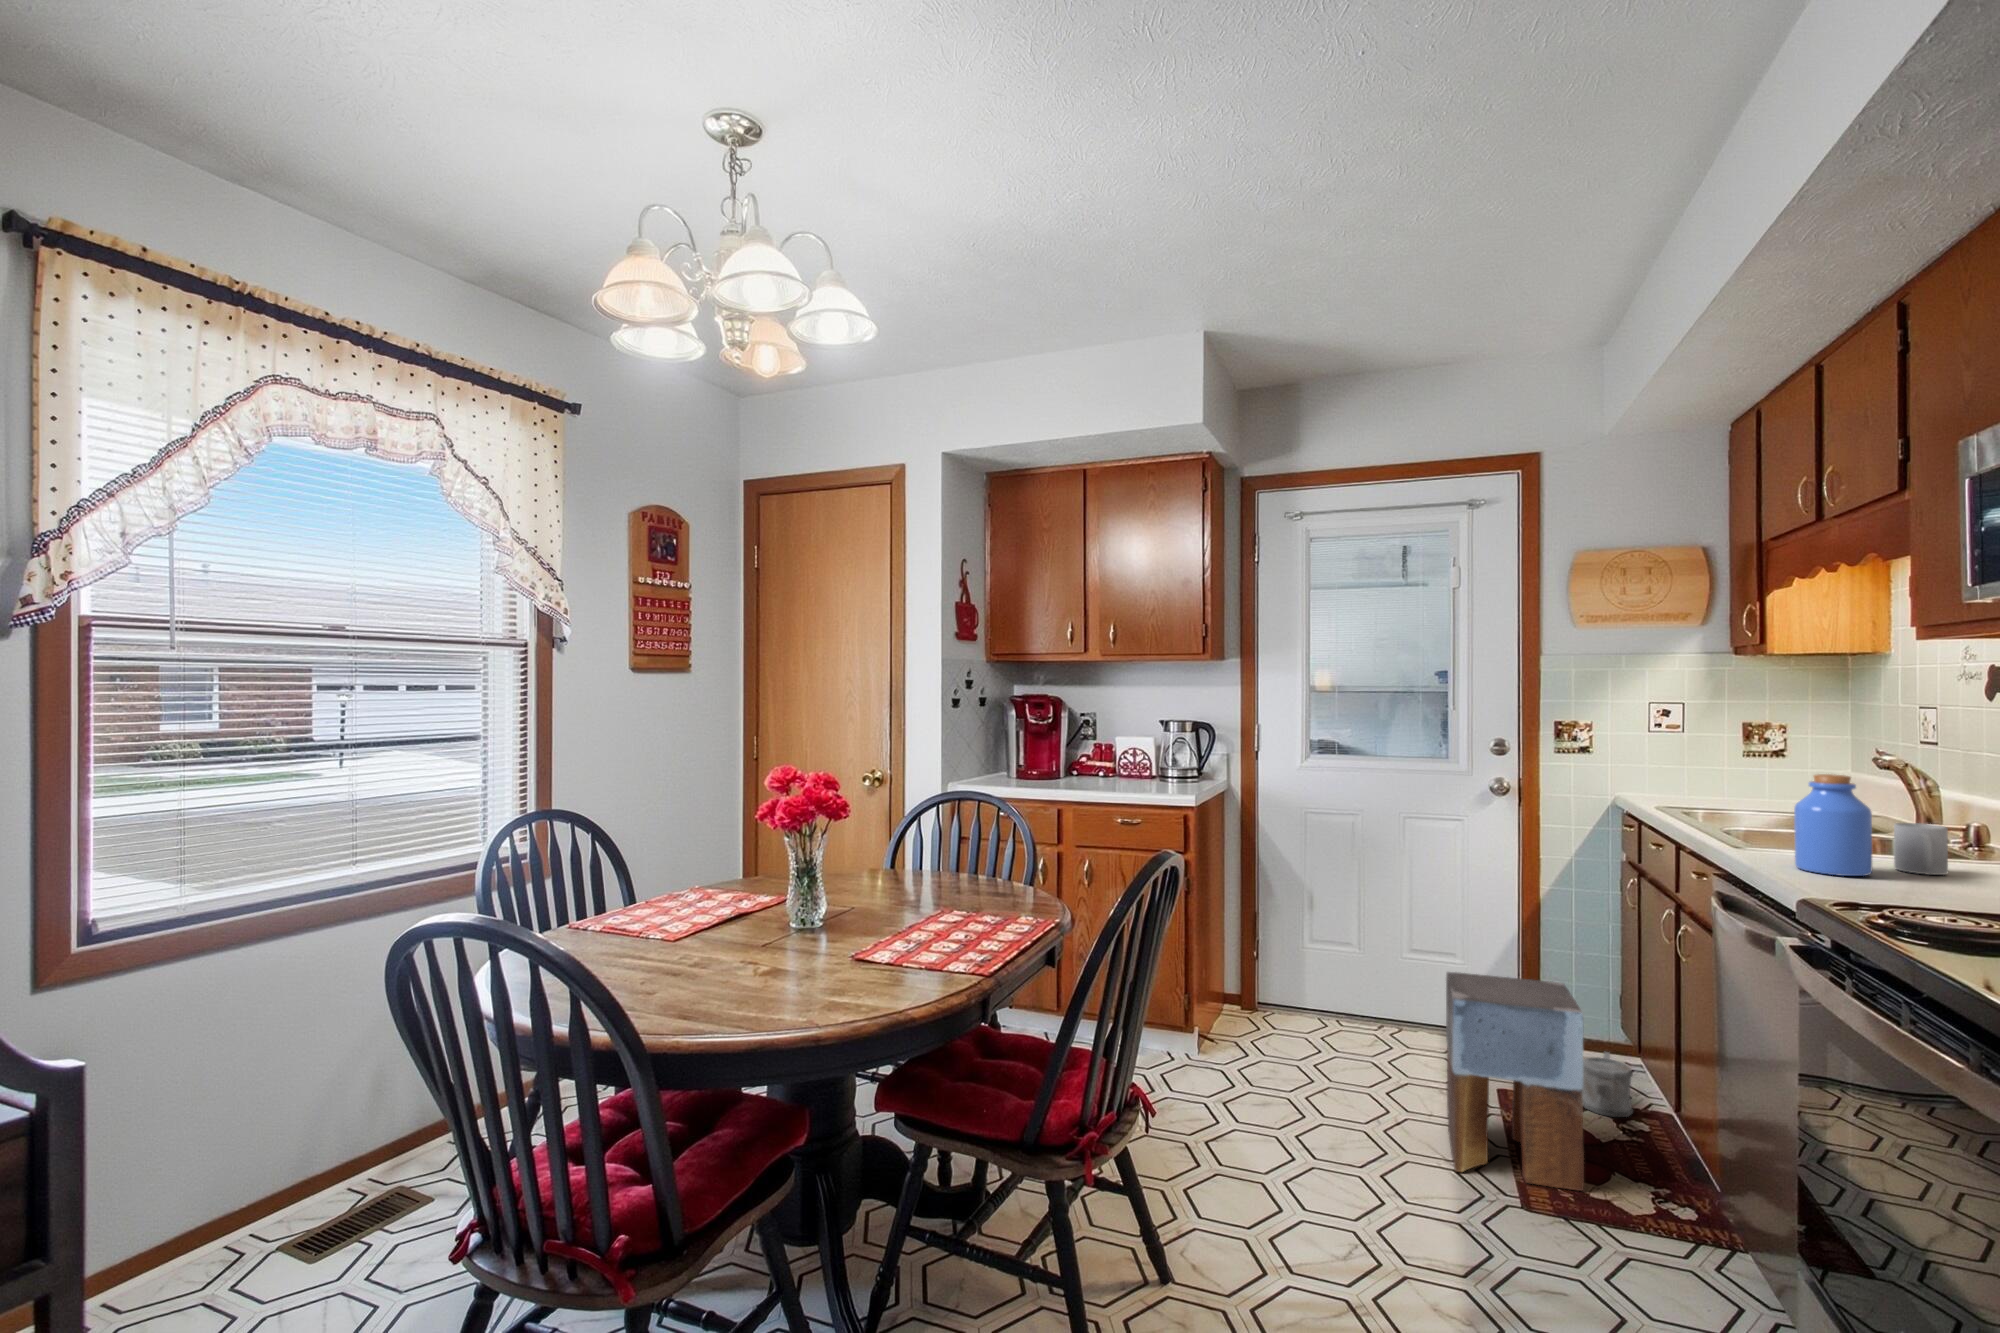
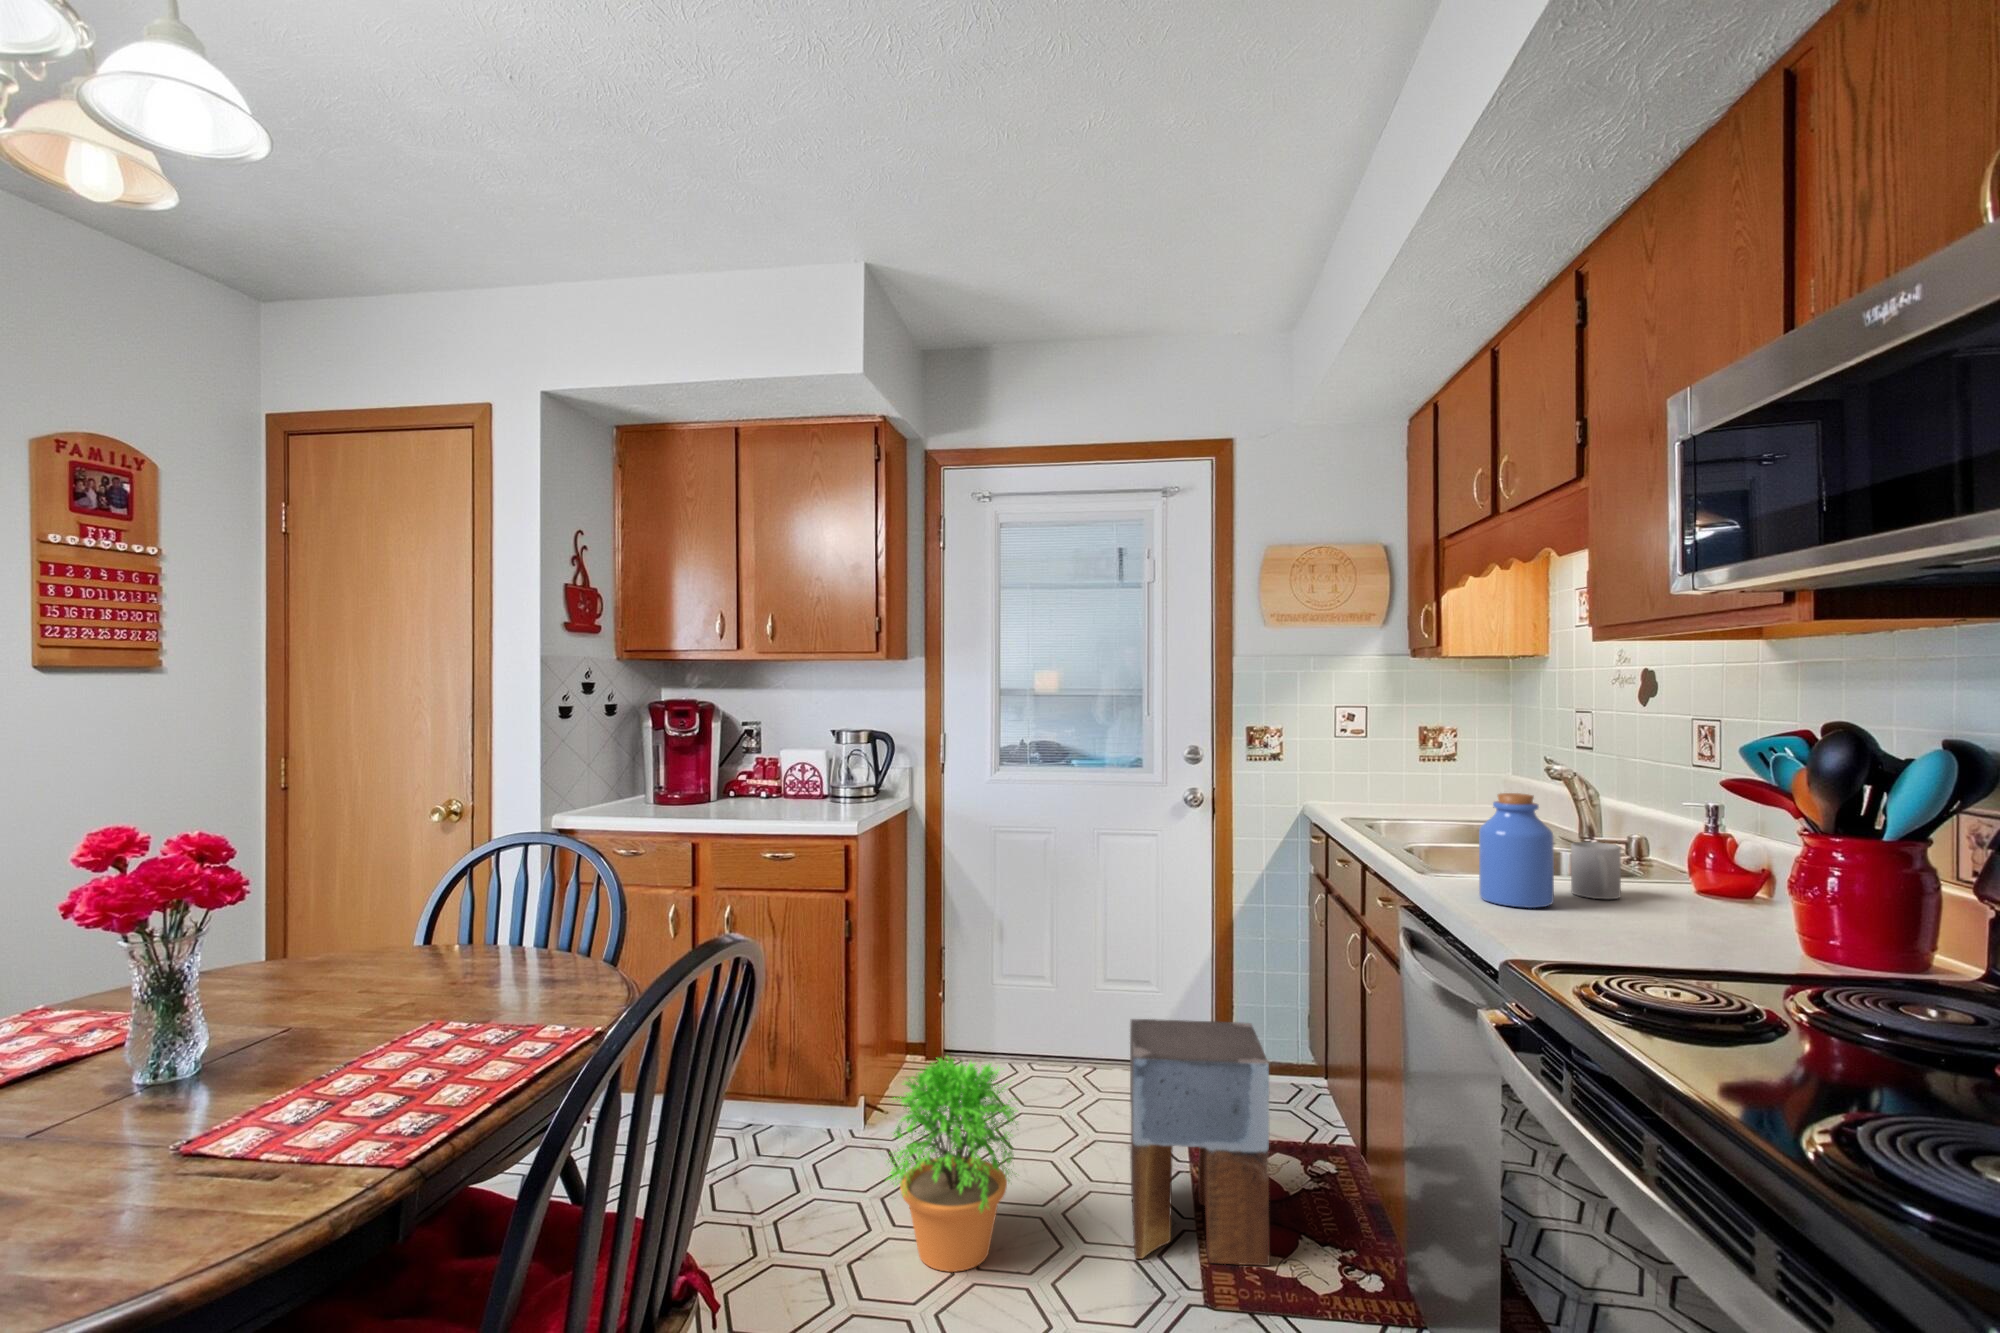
potted plant: none [1232,986,1352,1162] -> present [887,1056,1017,1272]
watering can: present [1582,1052,1633,1117] -> none [1269,1084,1320,1159]

